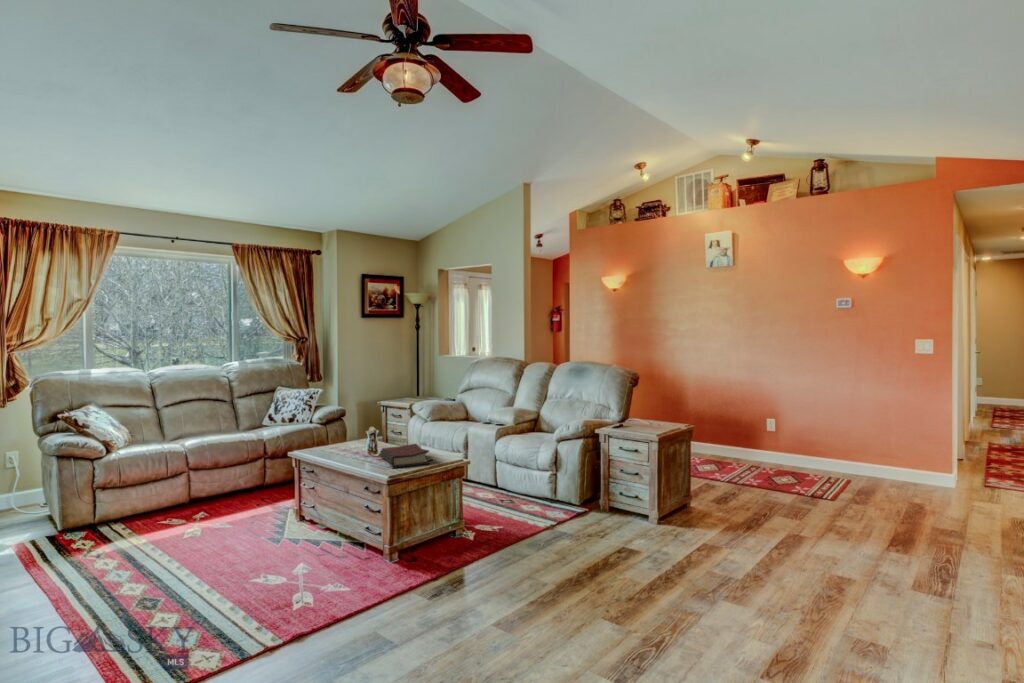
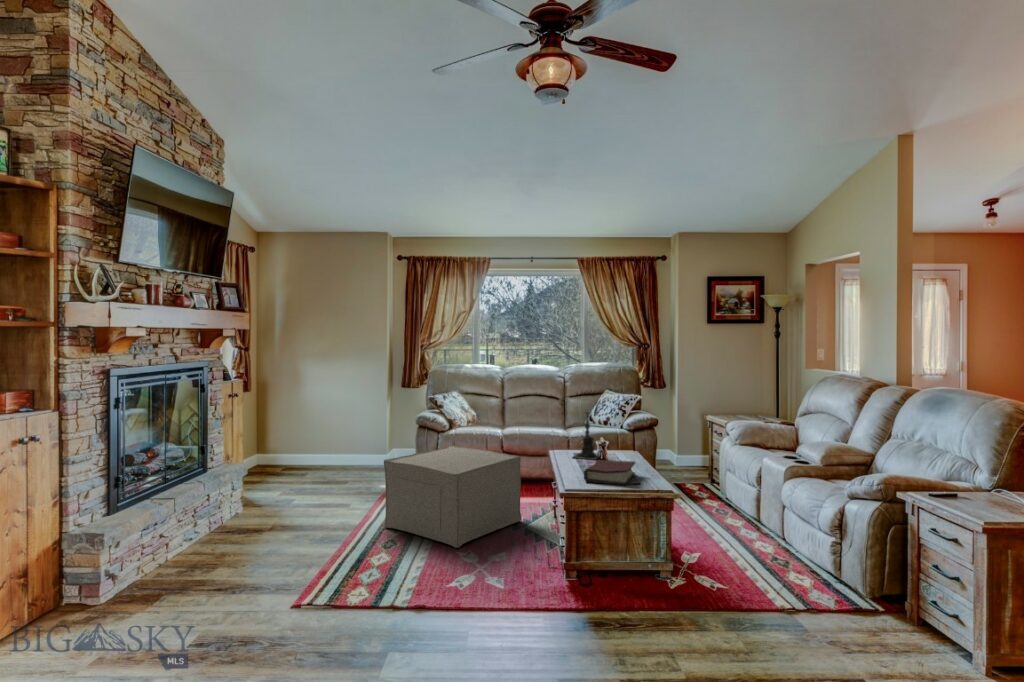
candle holder: none [329,399,358,454] -> present [573,411,600,460]
ottoman: none [100,463,273,590] -> present [384,445,521,548]

